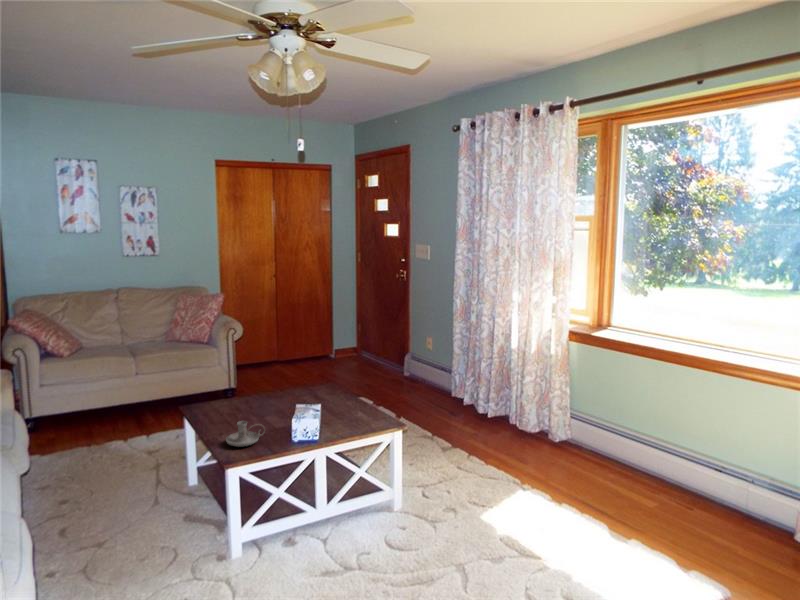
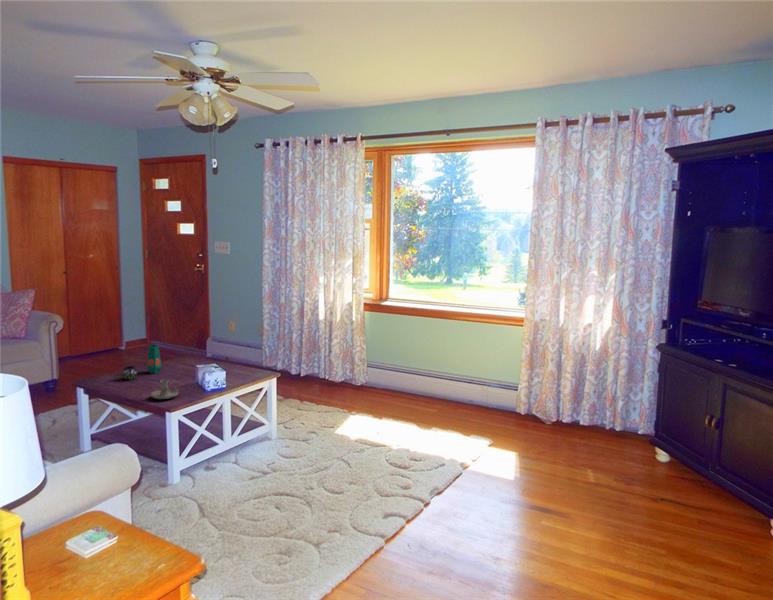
vase: none [233,369,283,409] -> present [122,345,162,380]

